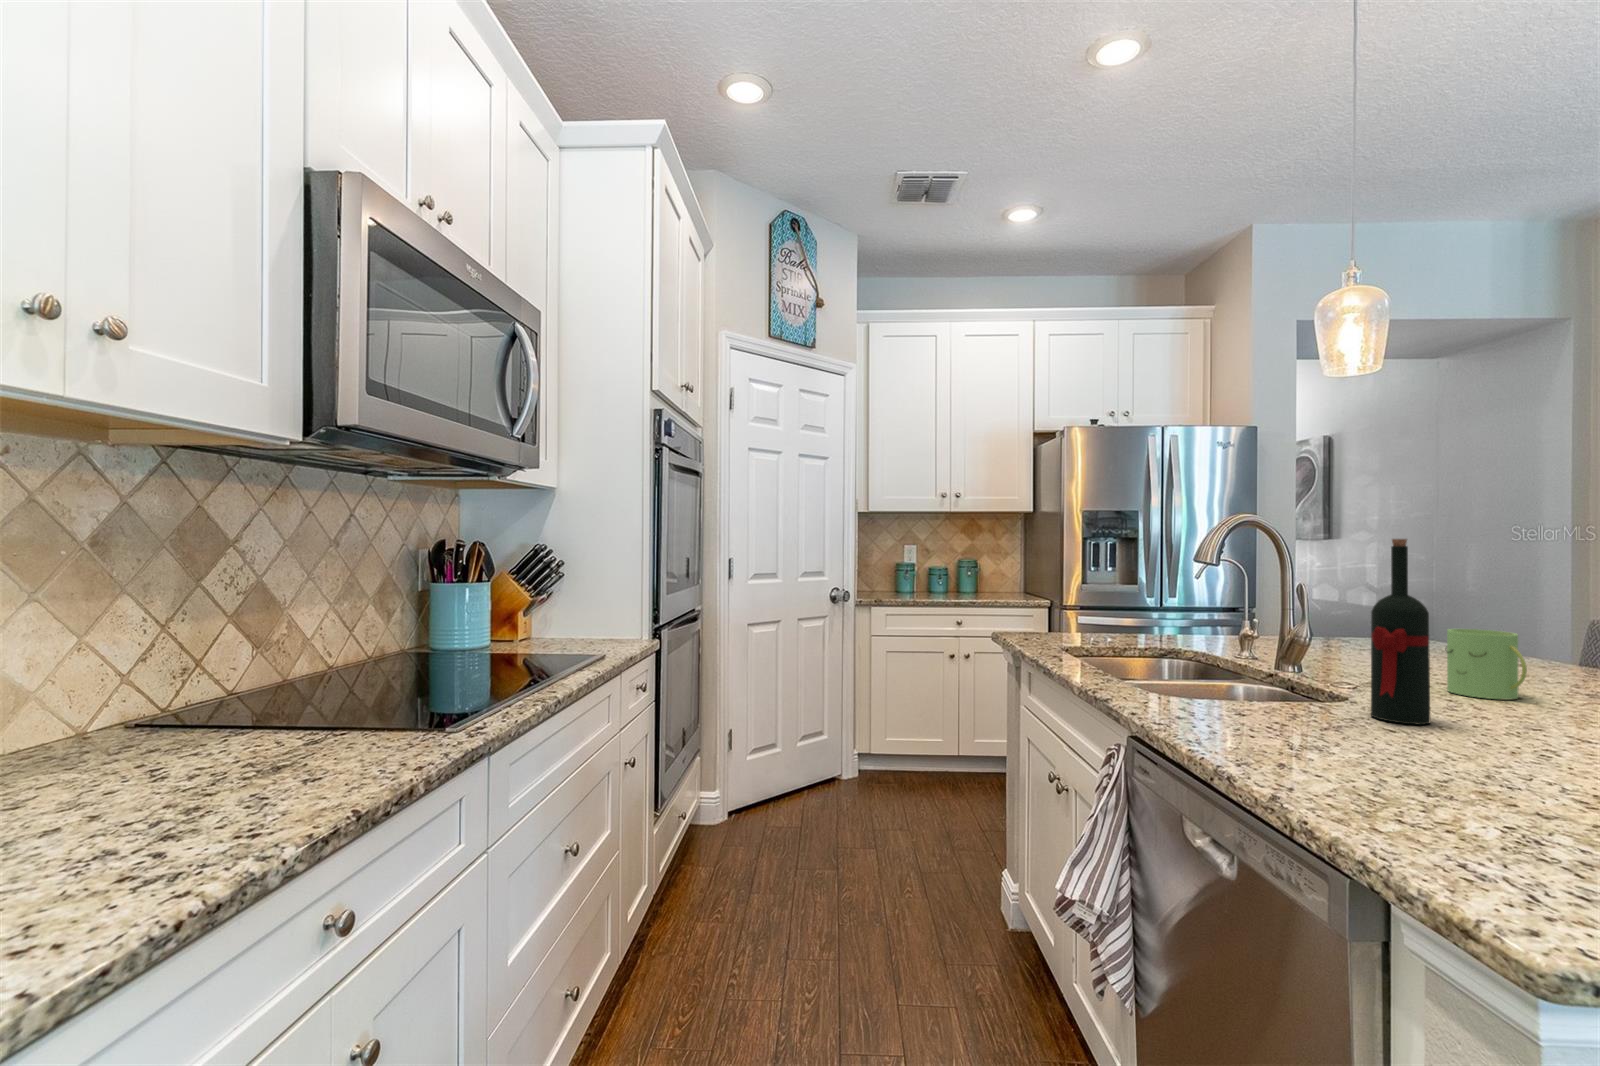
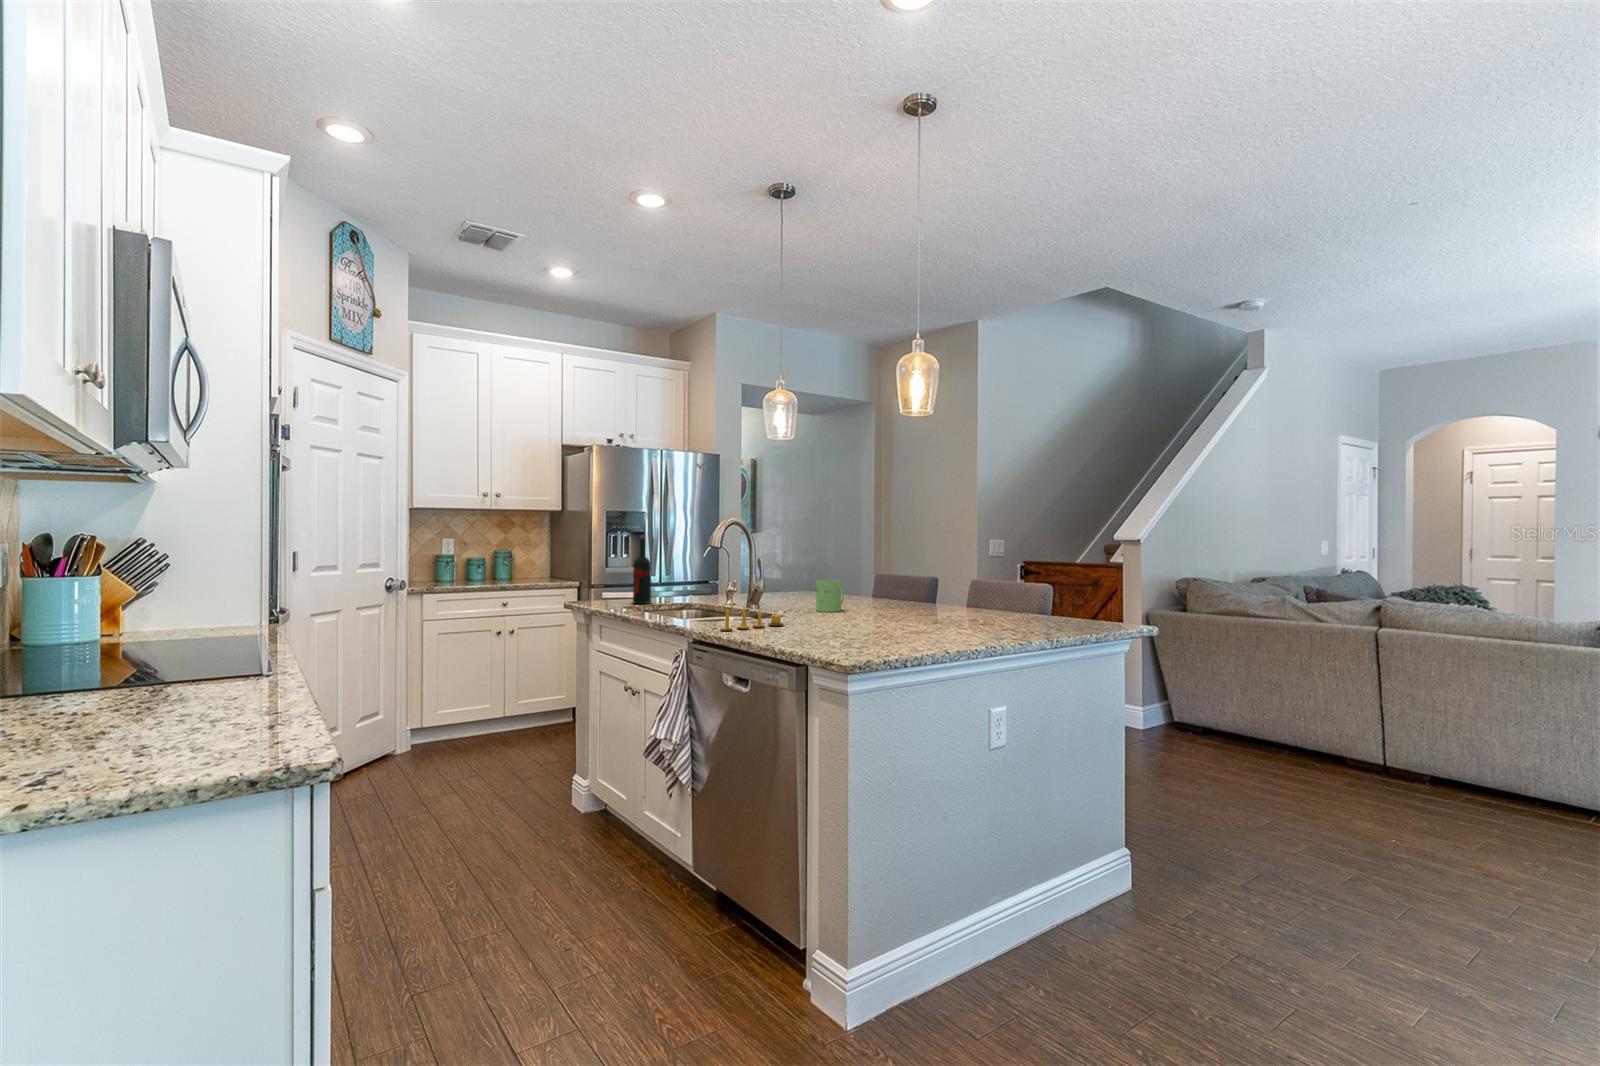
wine bottle: present [1371,539,1430,725] -> present [633,536,651,604]
candle: none [1188,676,1350,726] -> present [720,608,783,631]

